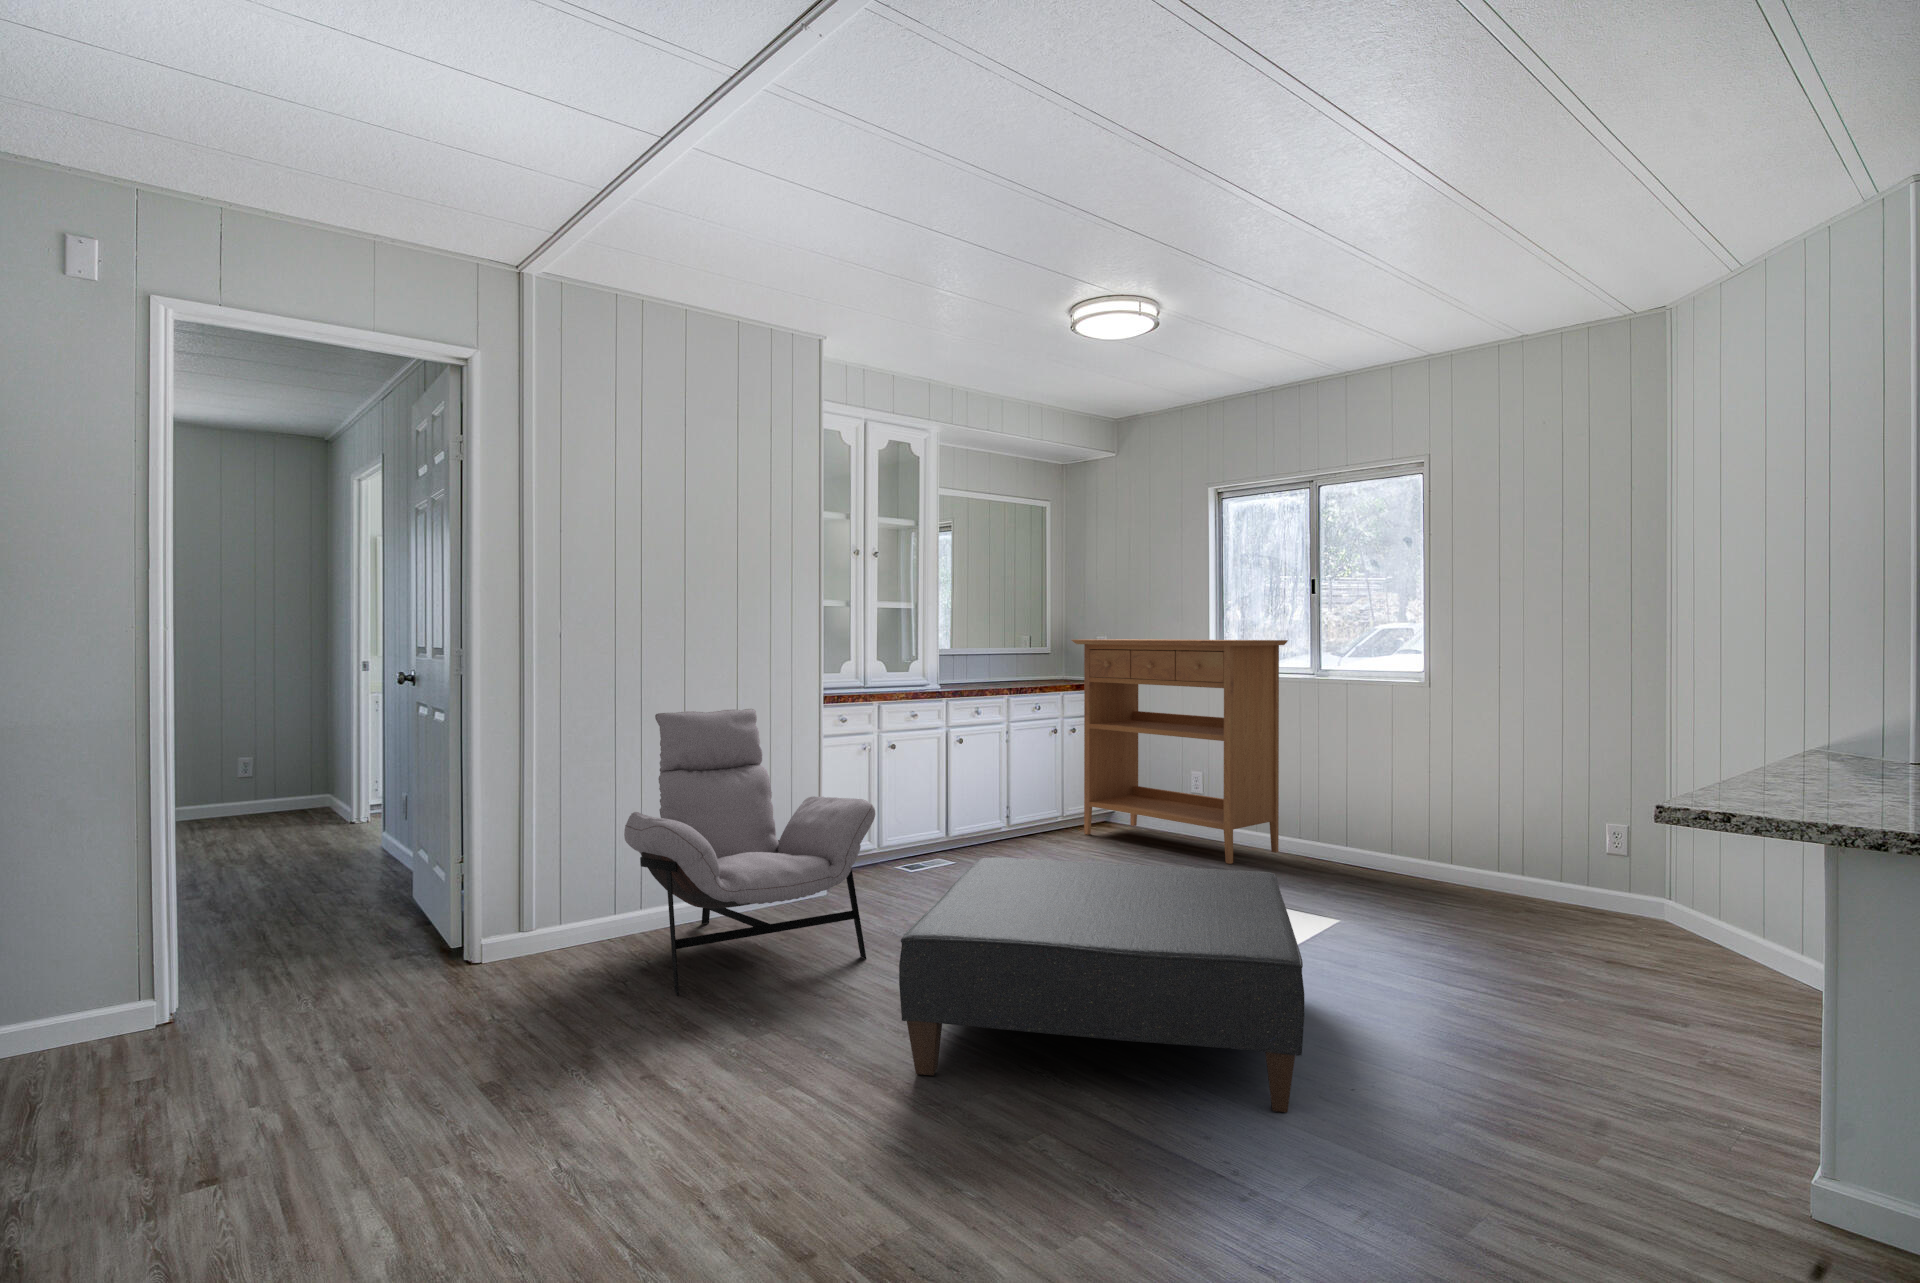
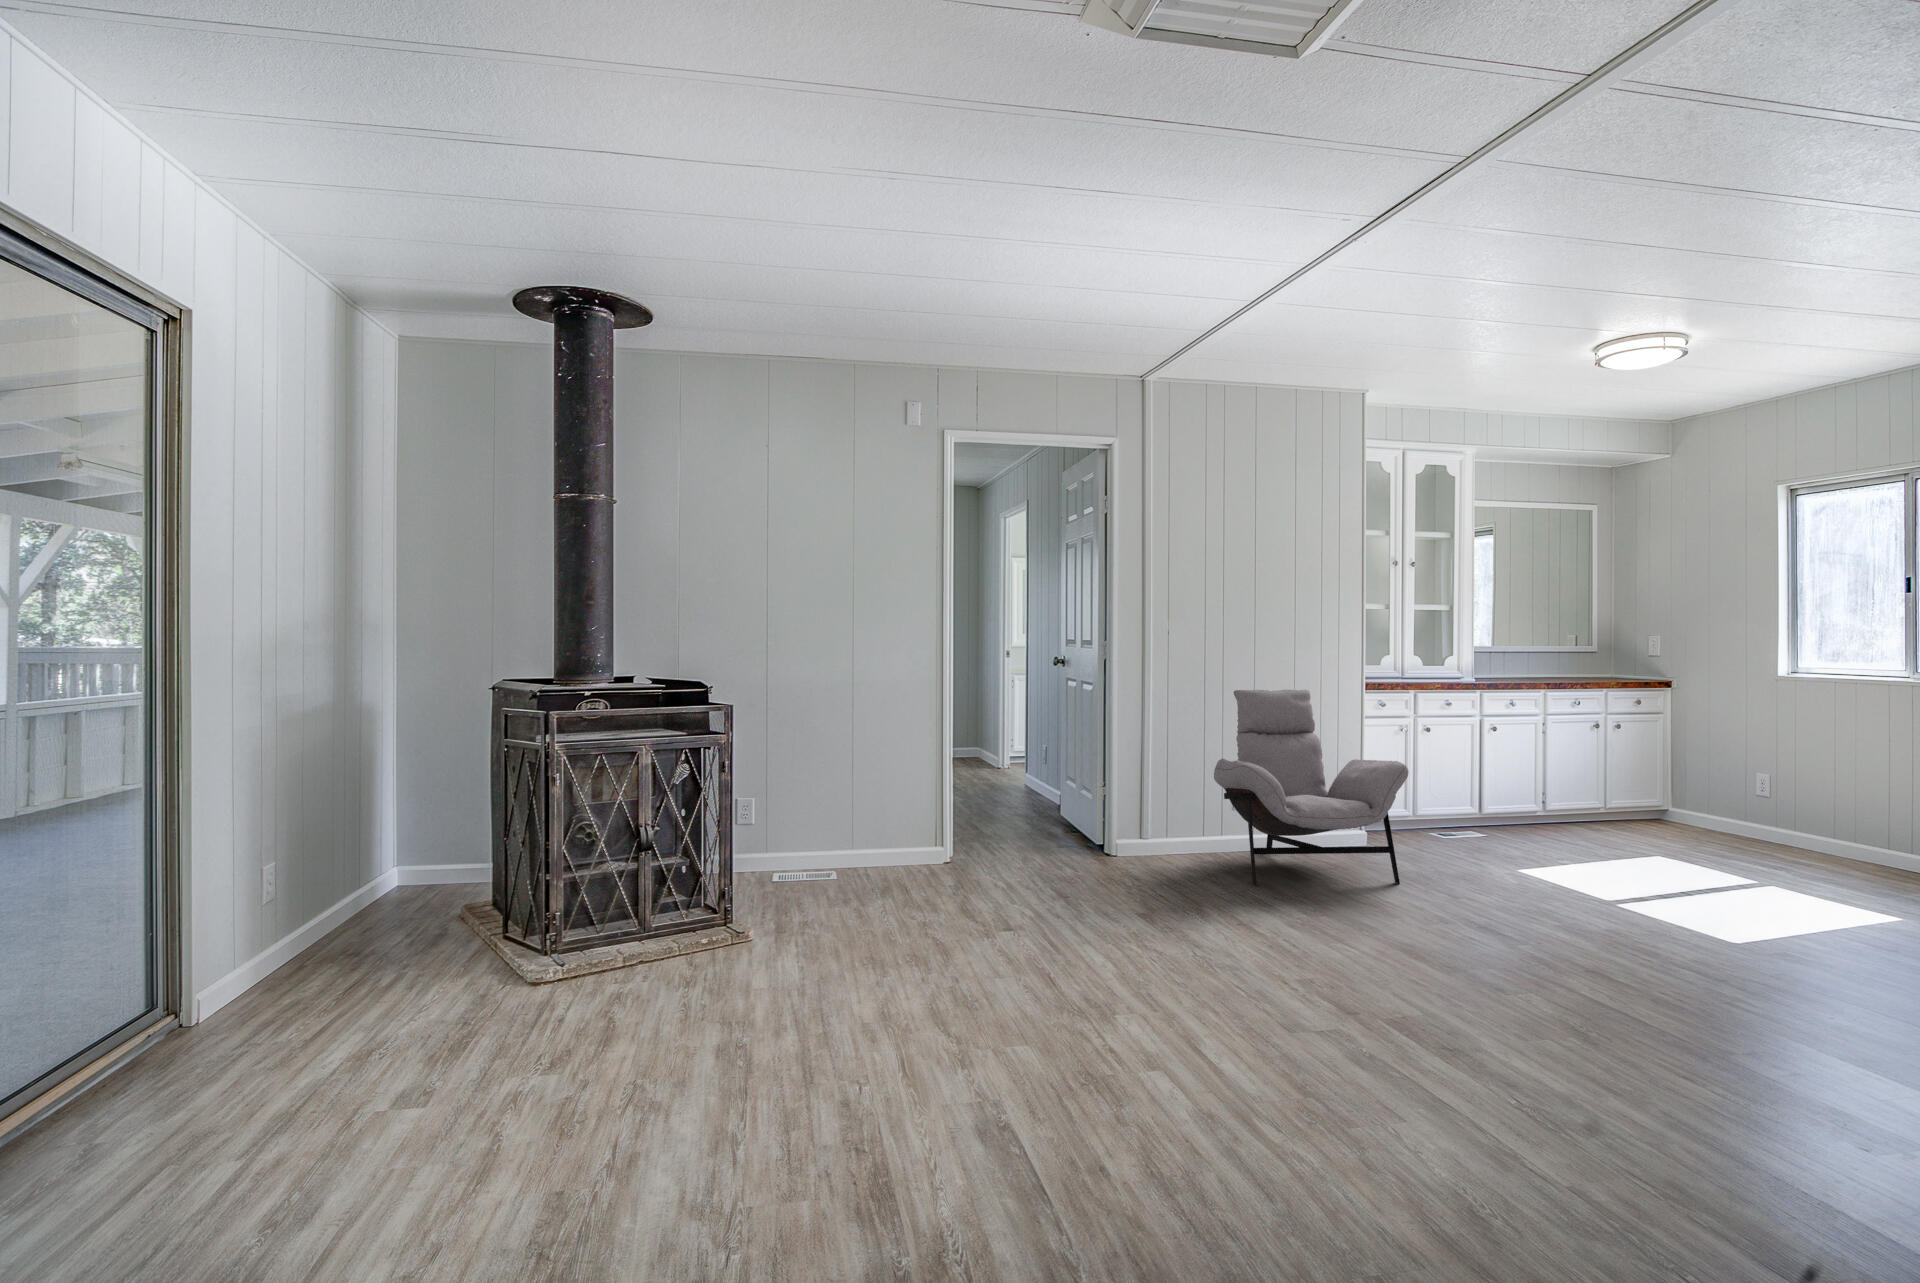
console table: present [1072,639,1288,864] -> none [1616,639,1875,861]
ottoman: present [899,857,1304,1112] -> none [1424,814,1794,1010]

